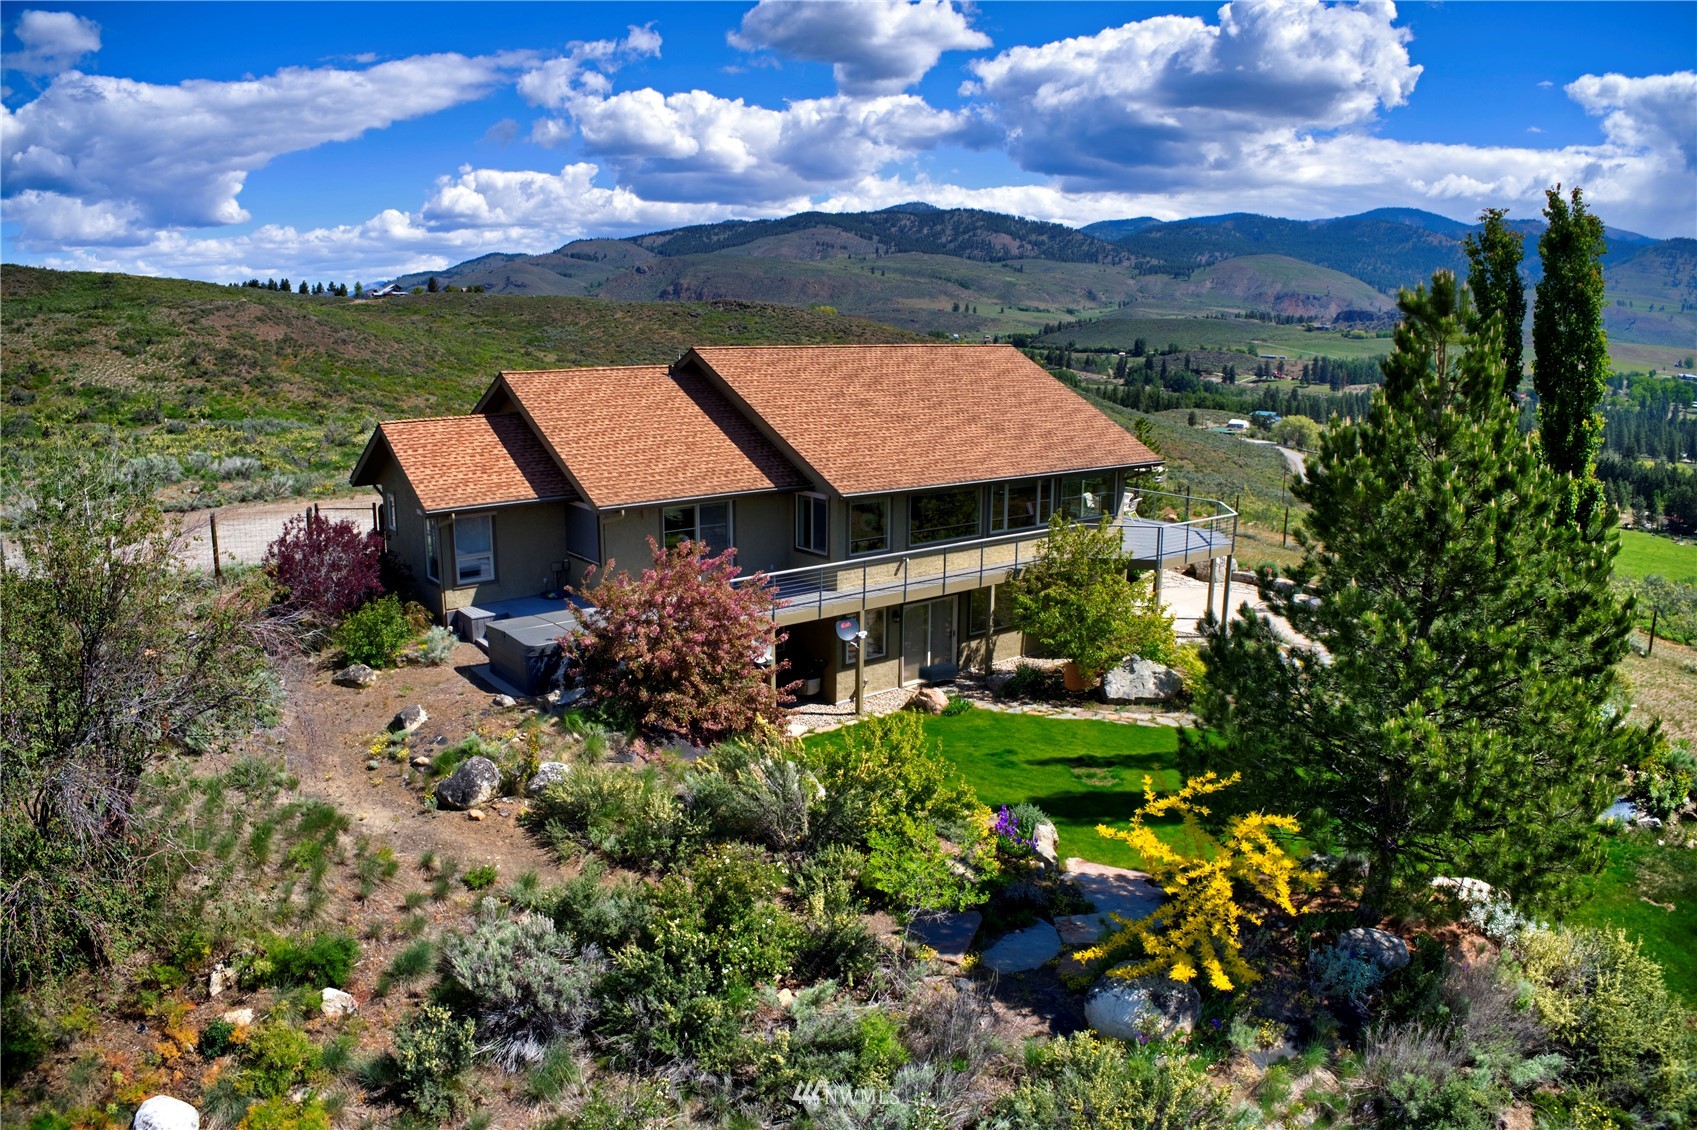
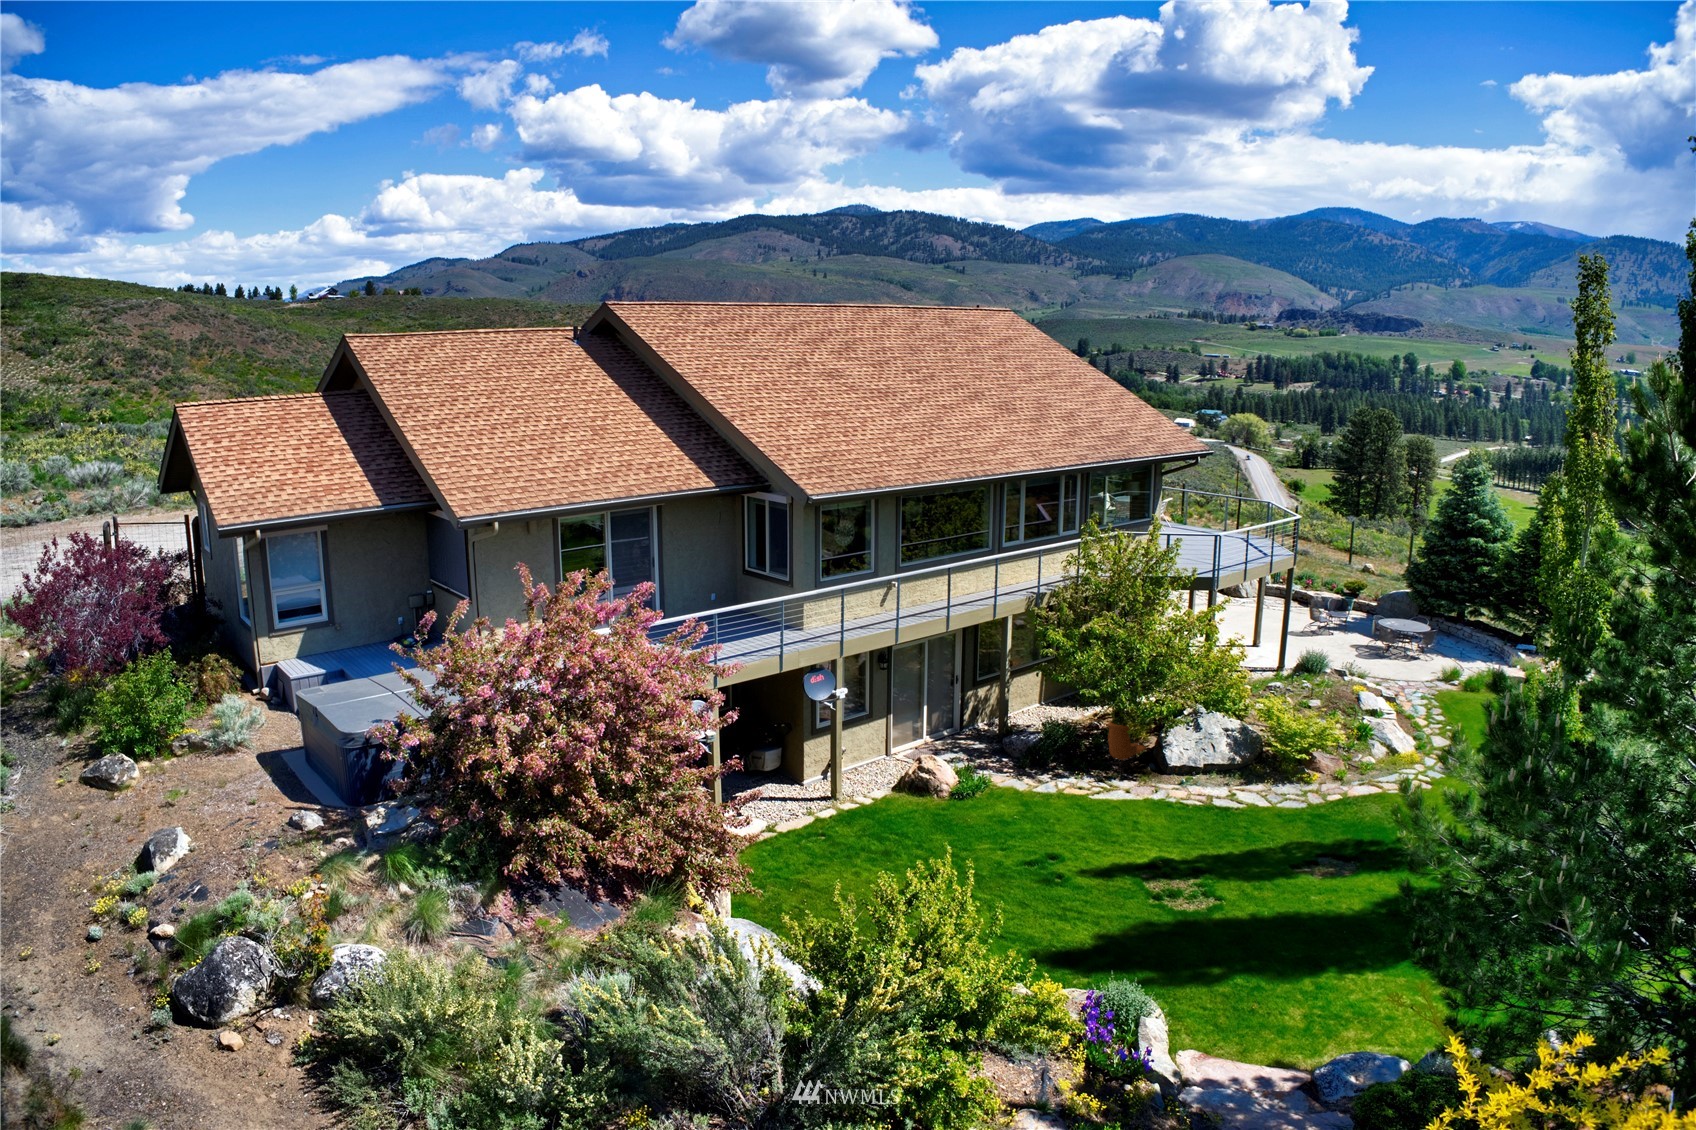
bench: present [918,662,958,687] -> none [913,716,966,755]

